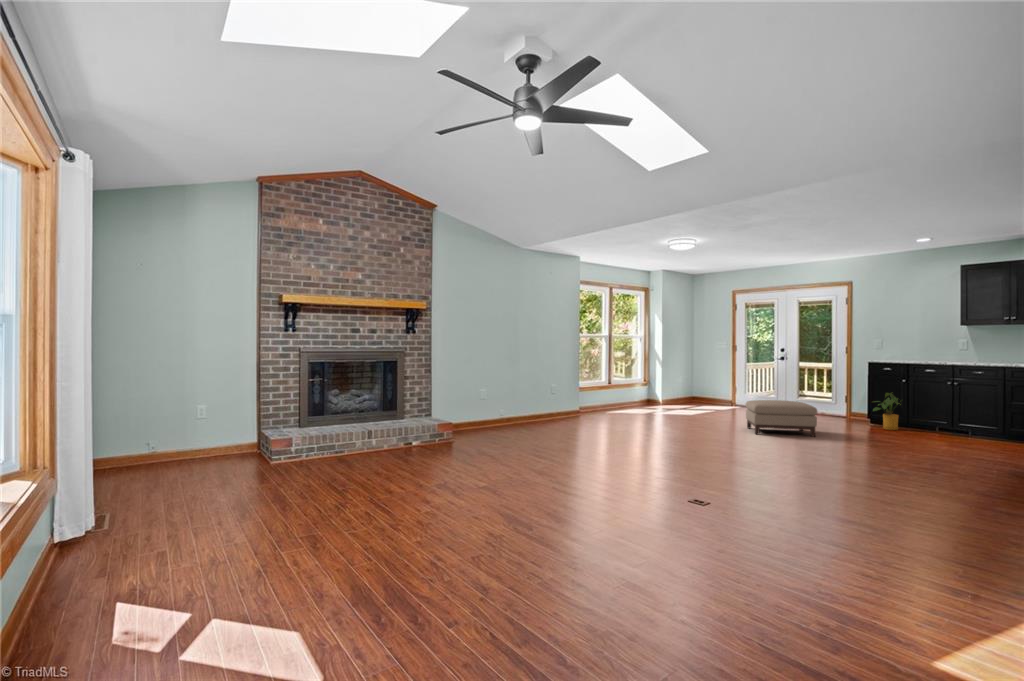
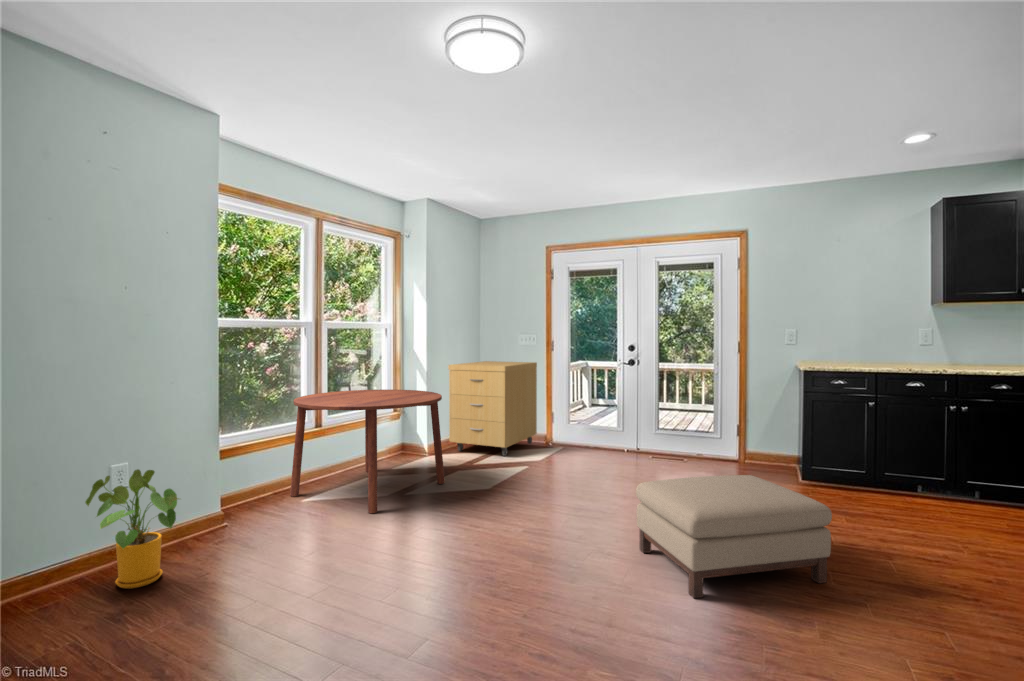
storage cabinet: none [673,357,727,408] -> present [448,361,537,456]
dining table: none [601,368,669,415] -> present [290,390,445,514]
house plant: present [873,393,900,430] -> present [85,469,179,588]

